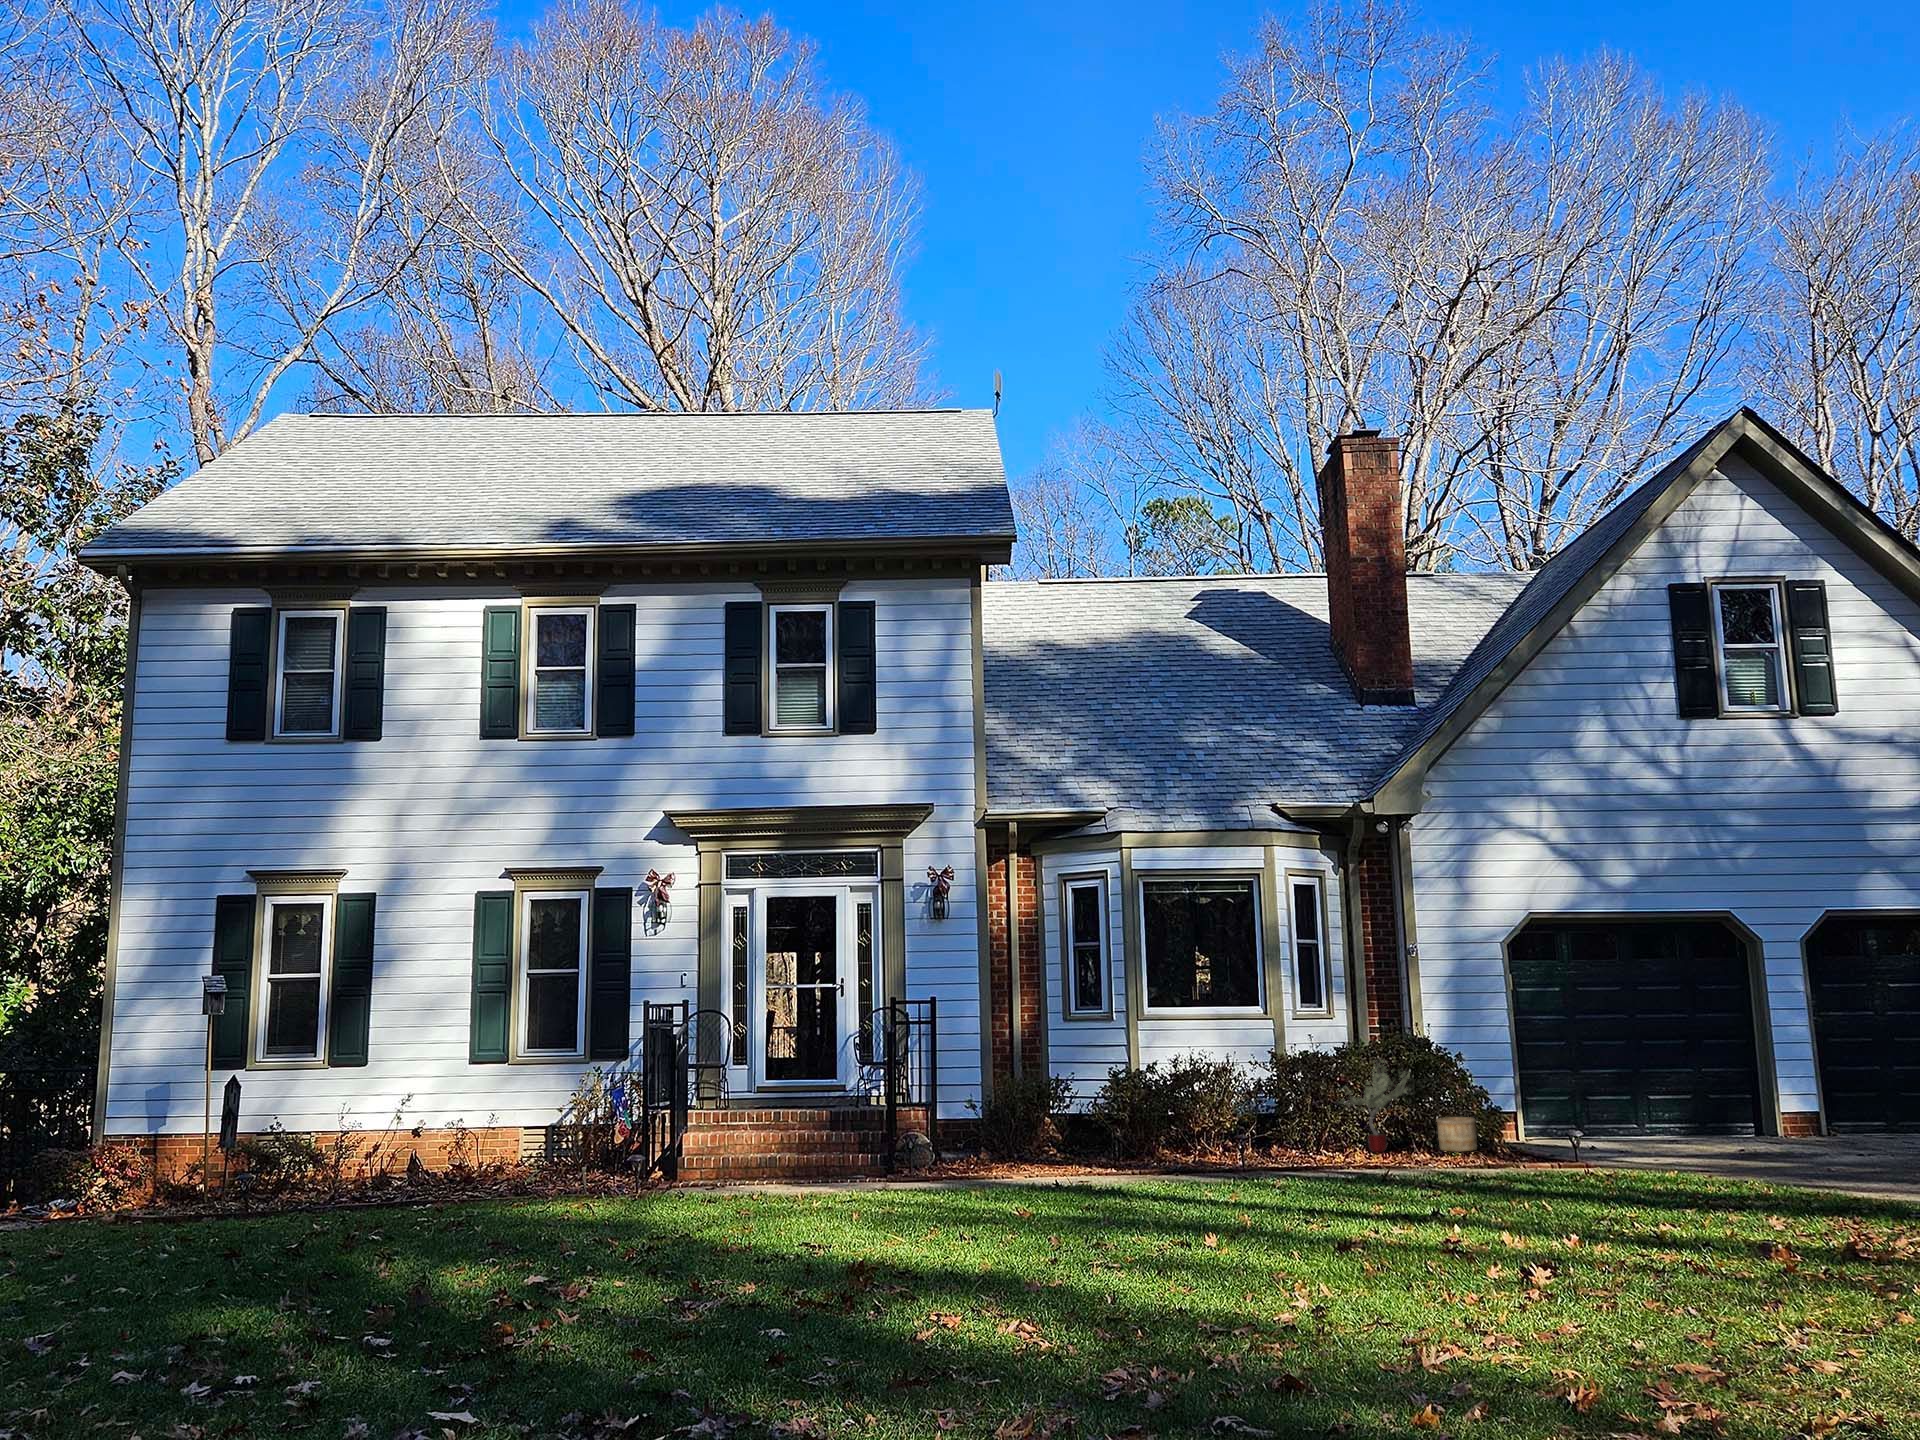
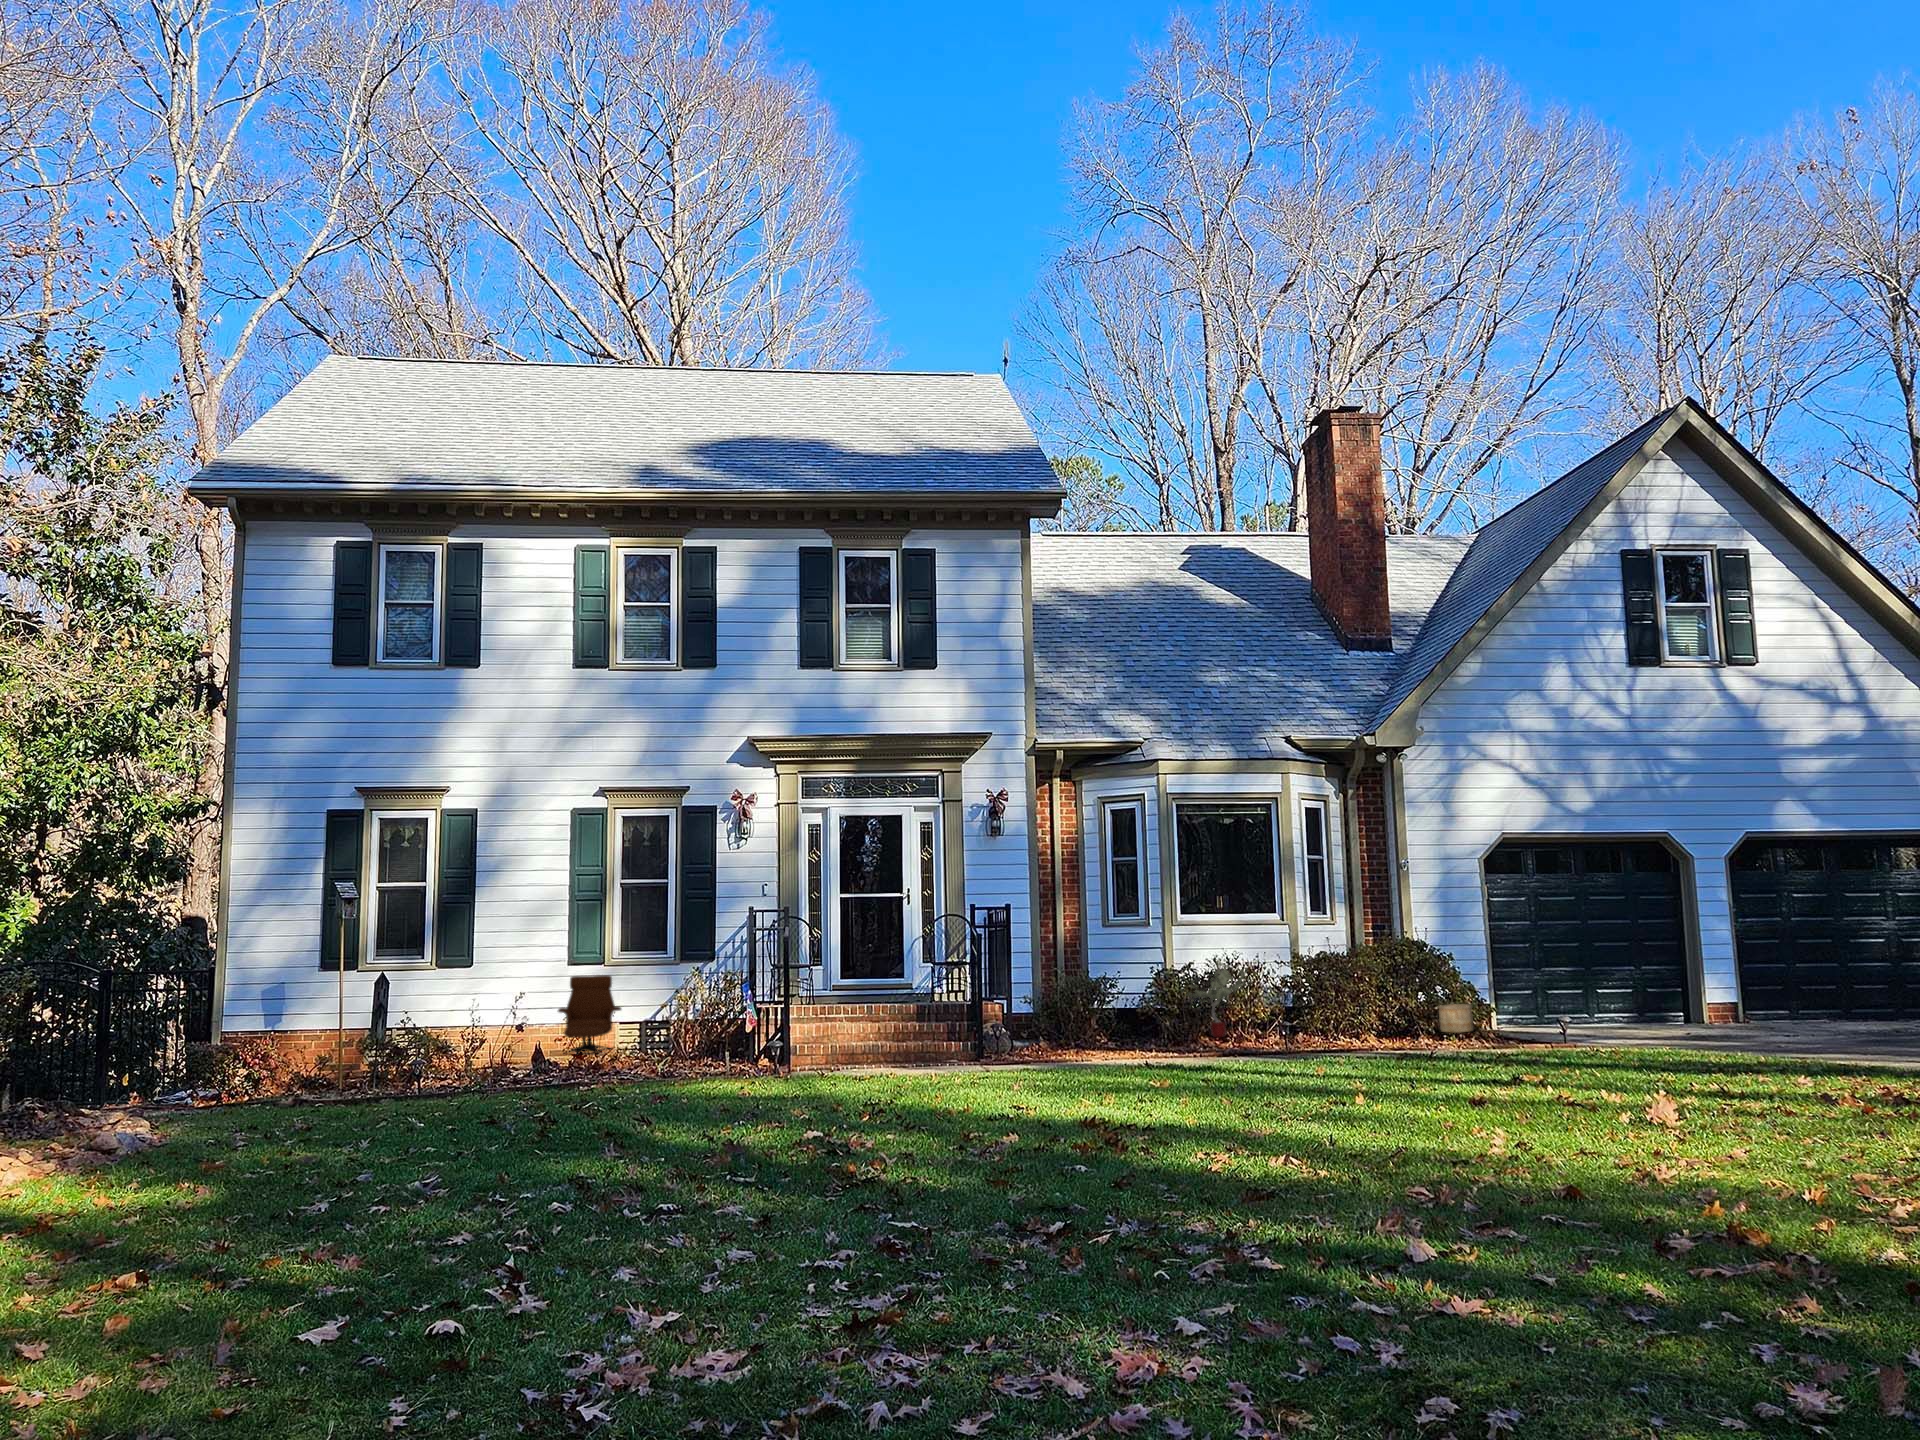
potted tree: present [1340,1061,1410,1152] -> present [1187,959,1247,1037]
lounge chair: none [444,1076,519,1167] -> present [558,975,621,1055]

